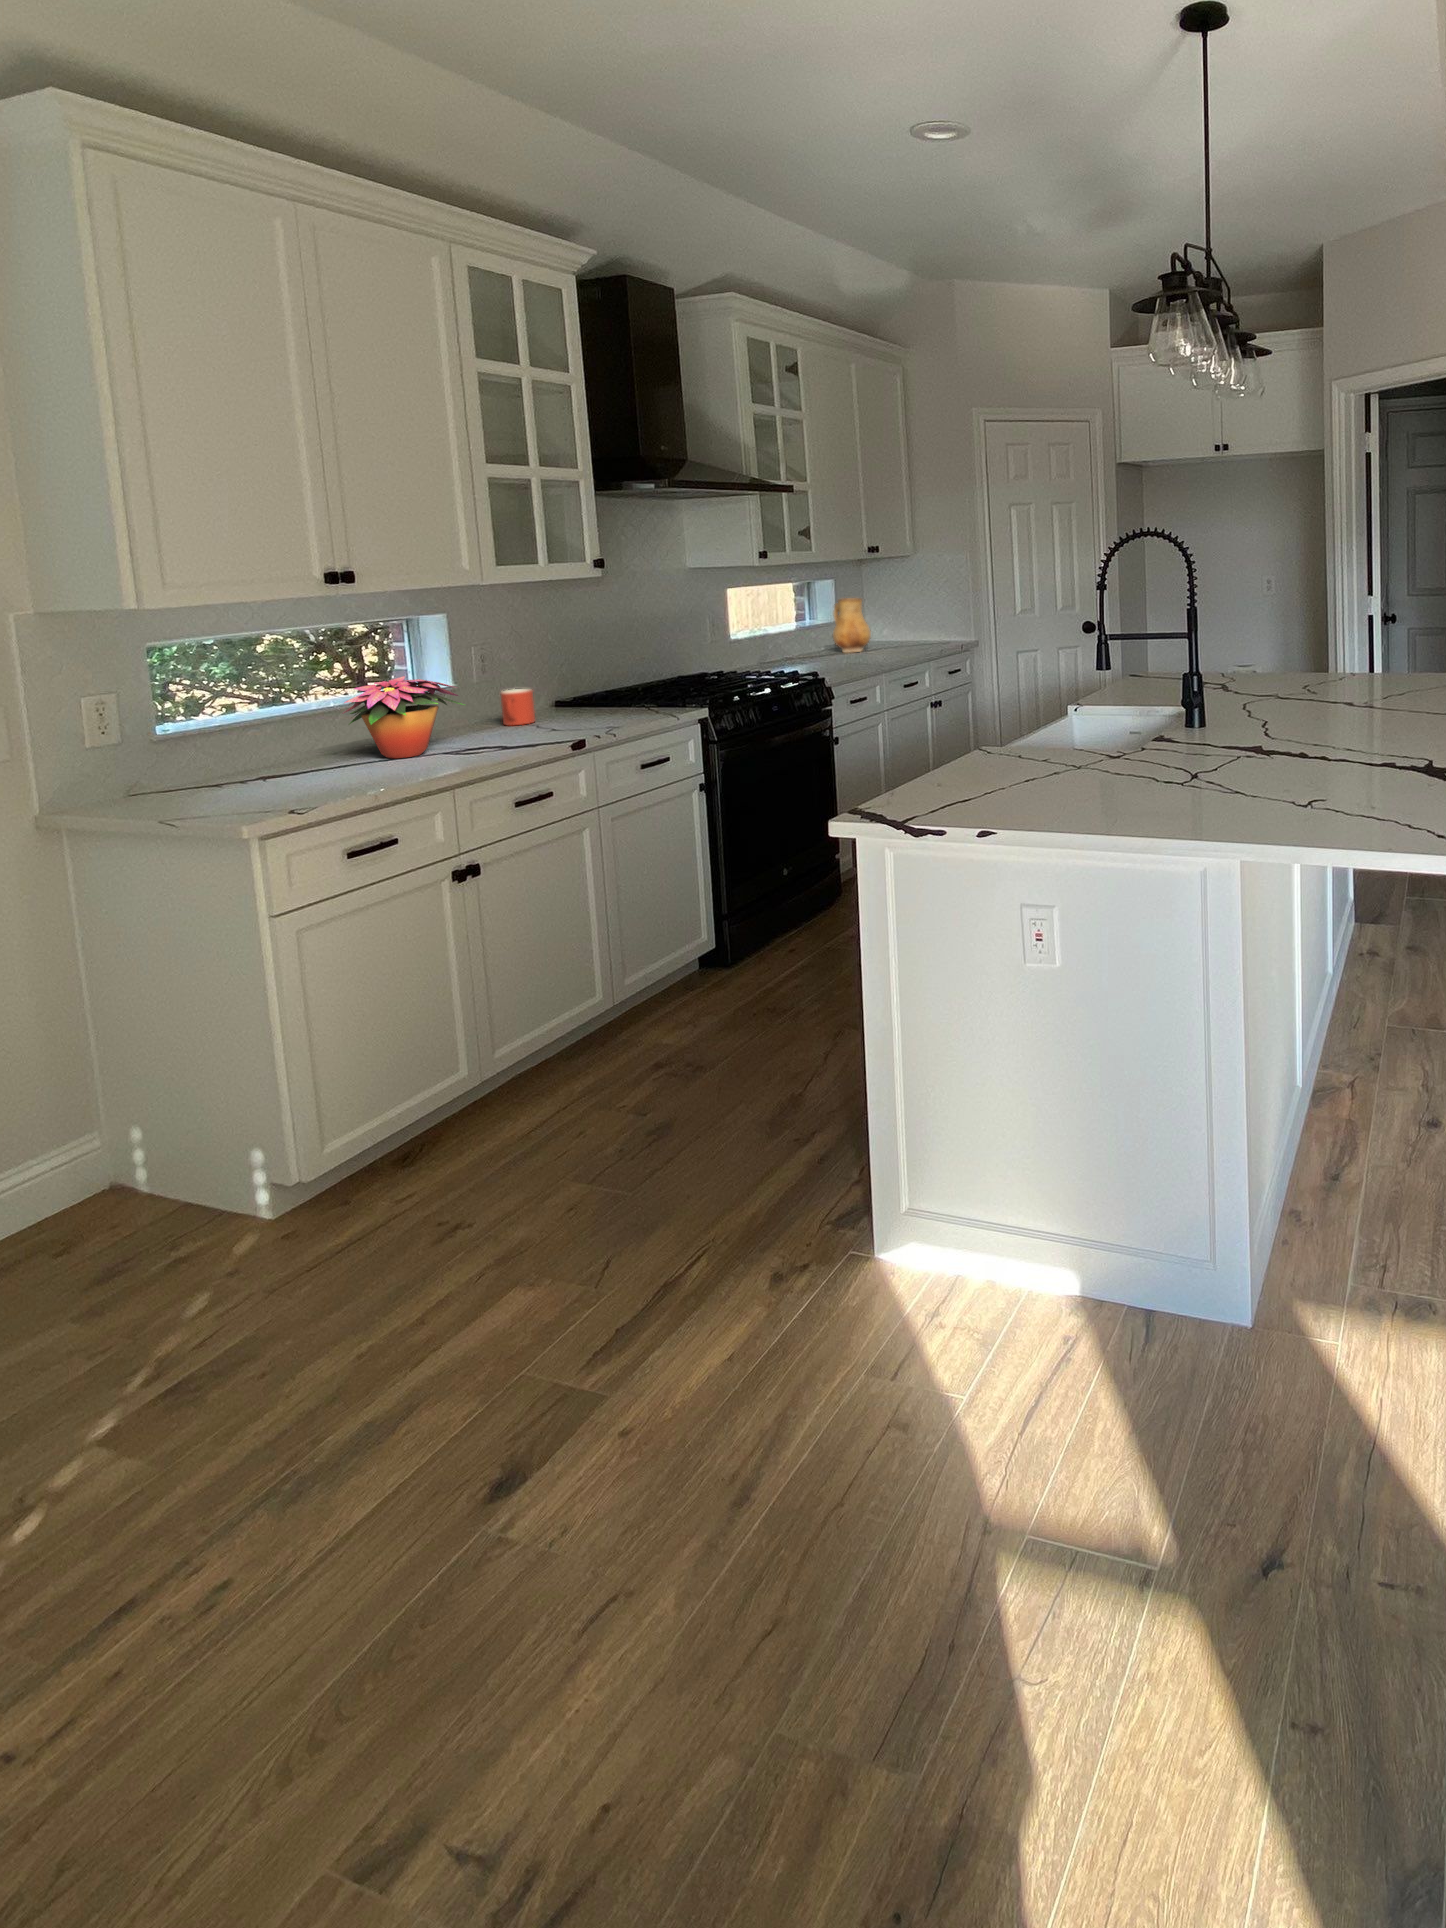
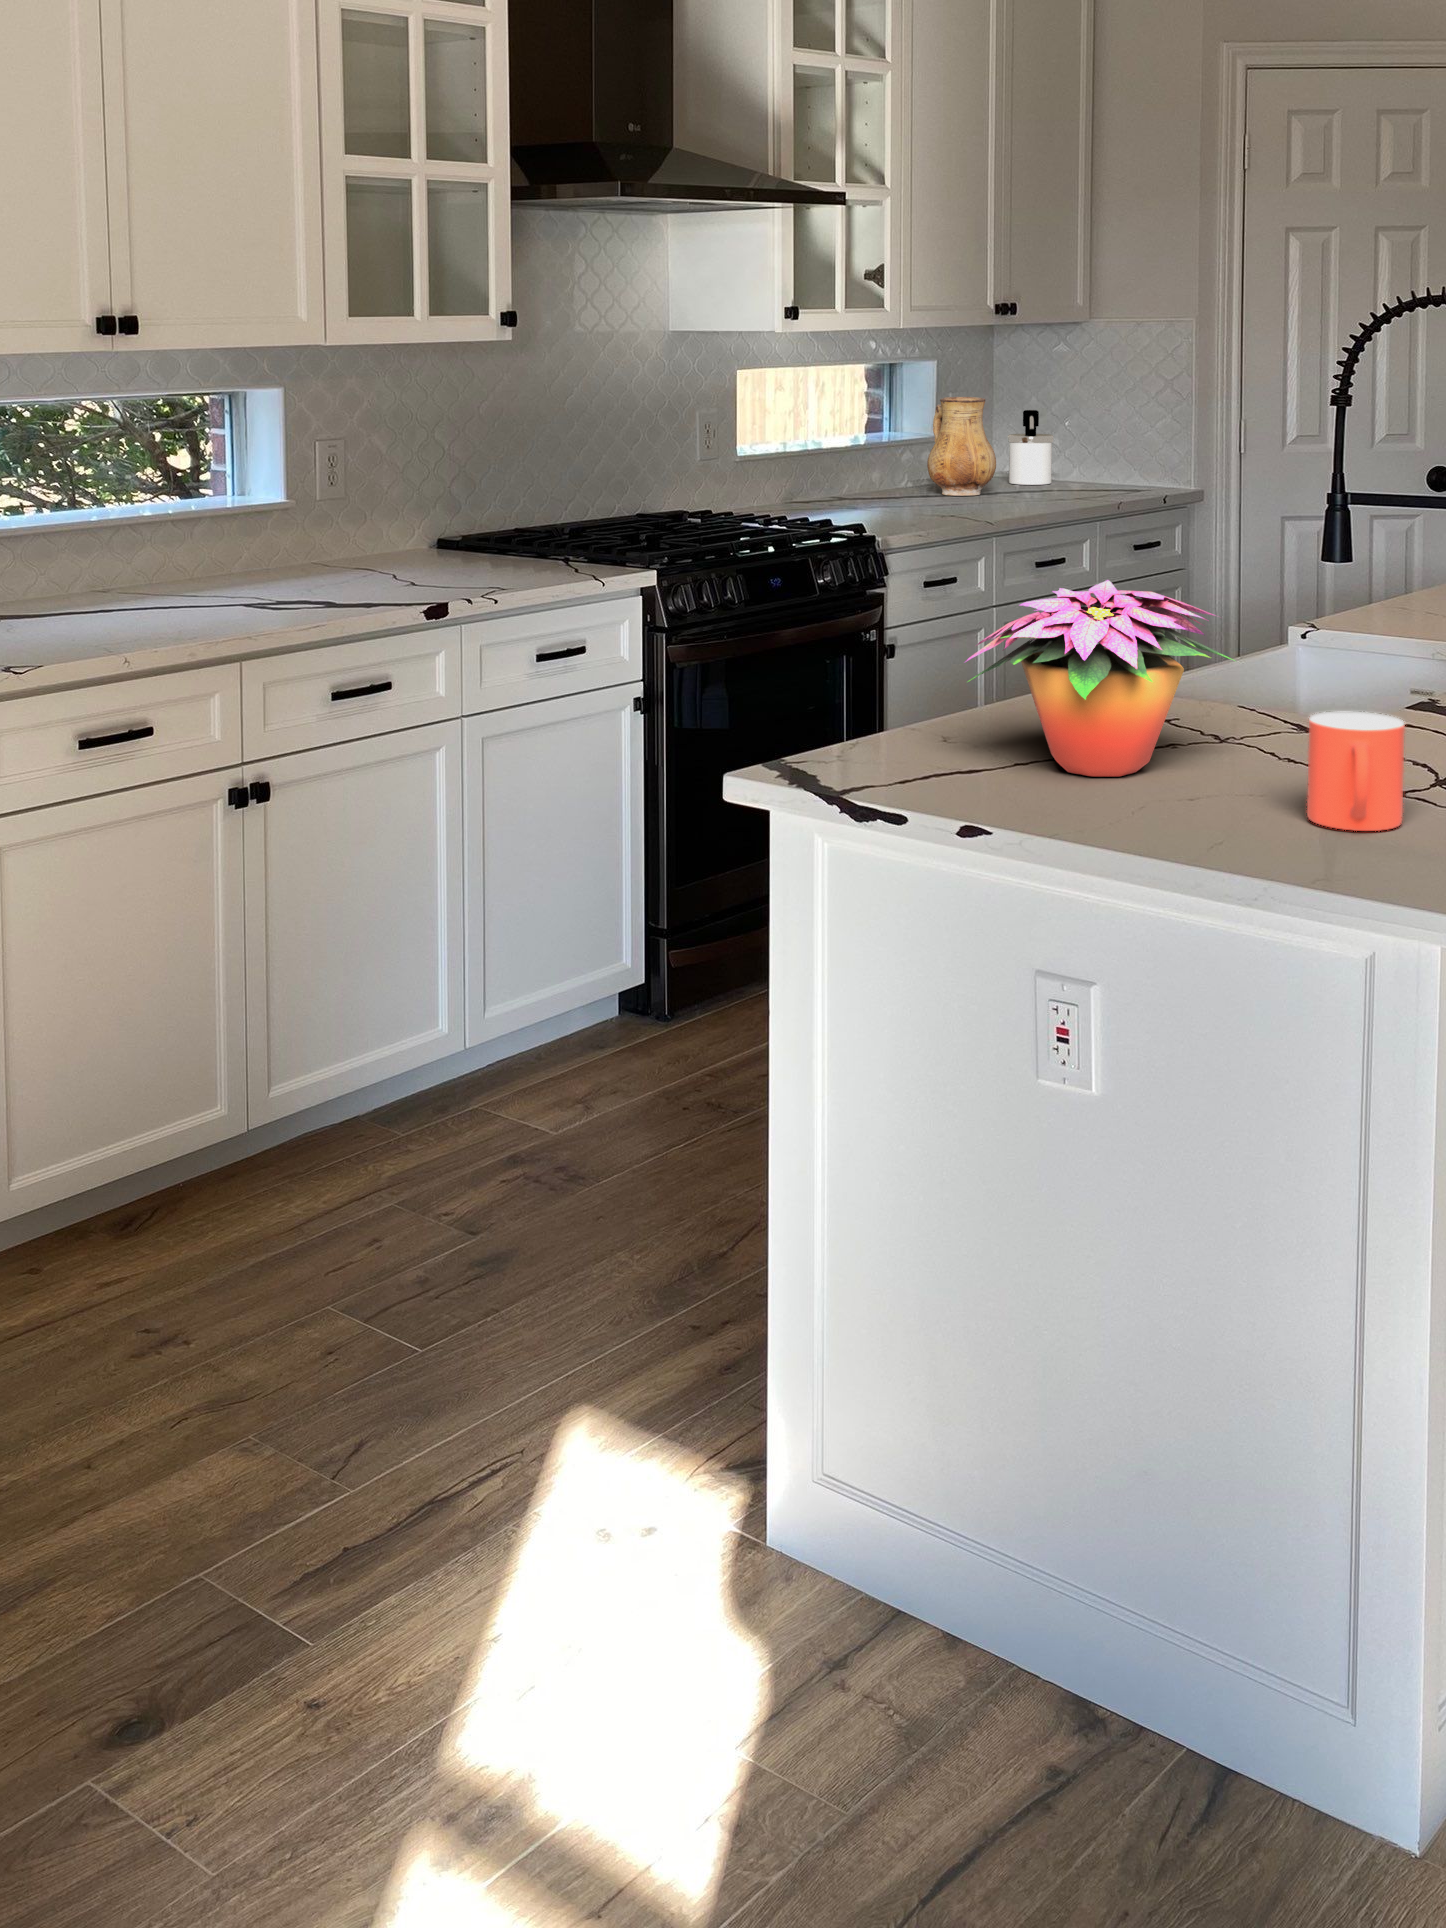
soap dispenser: none [872,603,897,644] -> present [1008,410,1053,485]
flower arrangement: present [344,676,464,758] -> present [965,580,1233,777]
mug: present [501,689,535,726] -> present [1307,712,1405,831]

